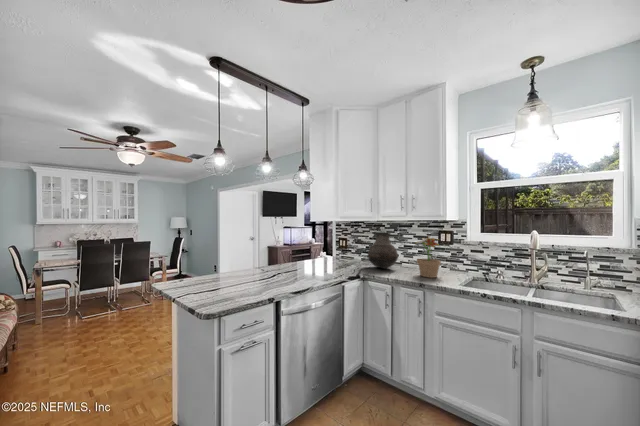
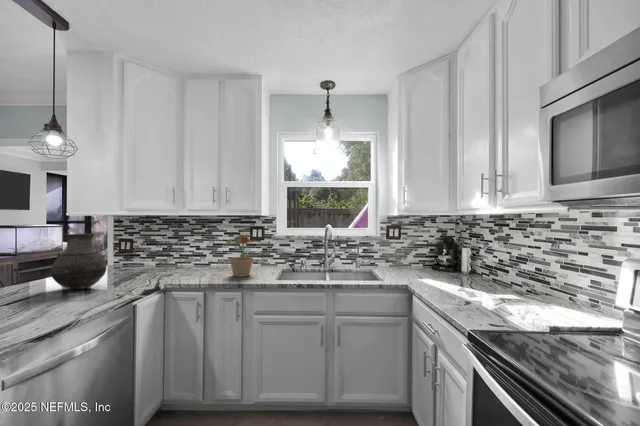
vase: present [368,233,398,268] -> present [50,234,107,289]

